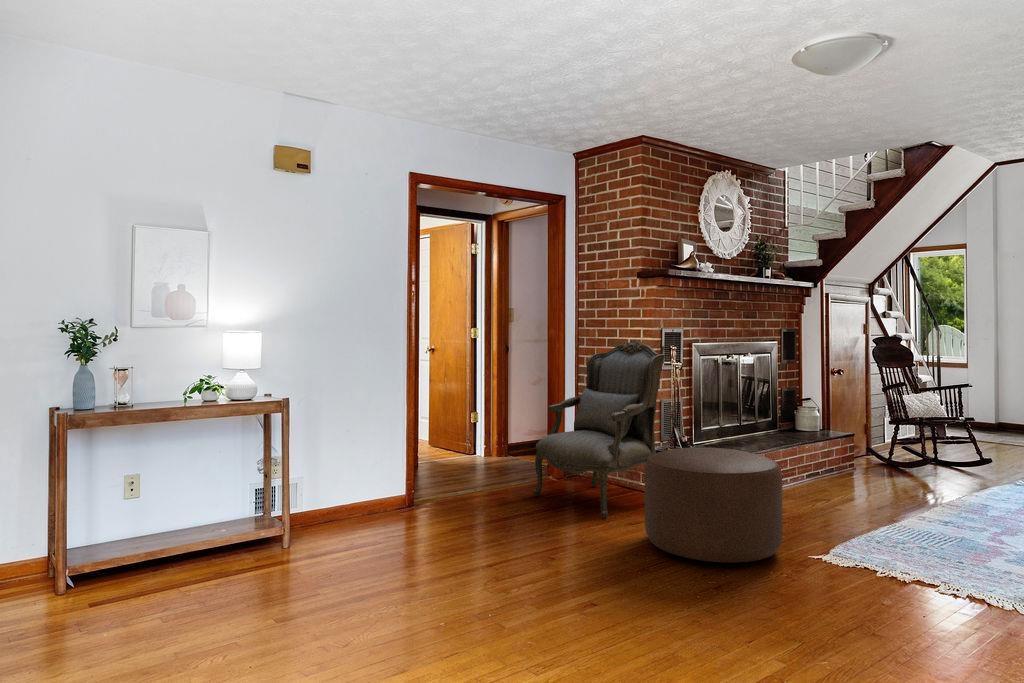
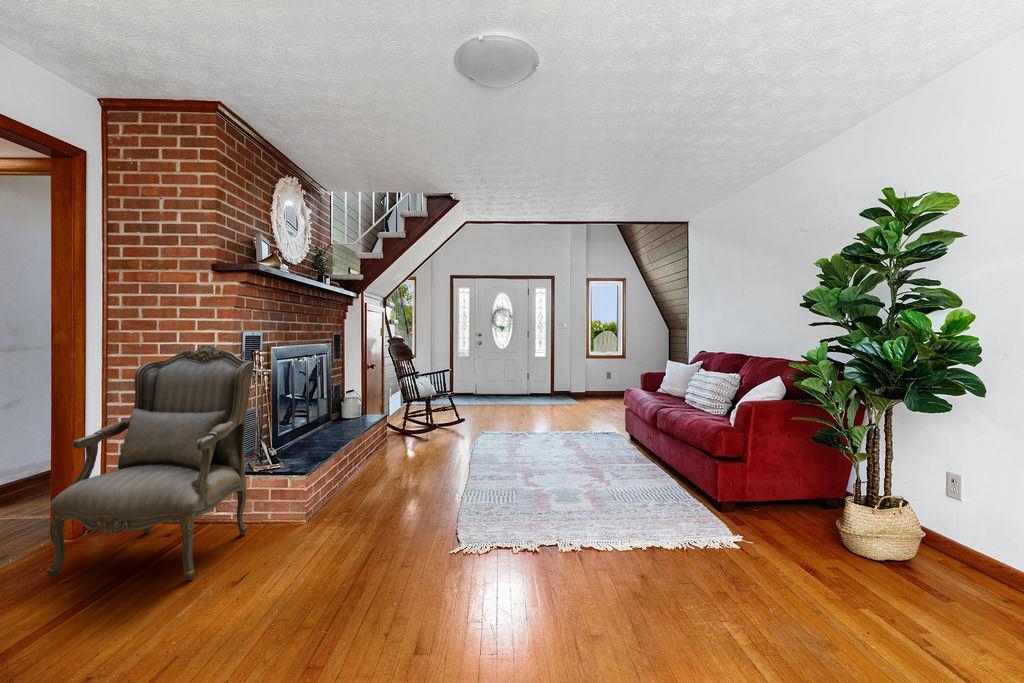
ottoman: present [644,447,783,563] -> none [267,461,422,606]

